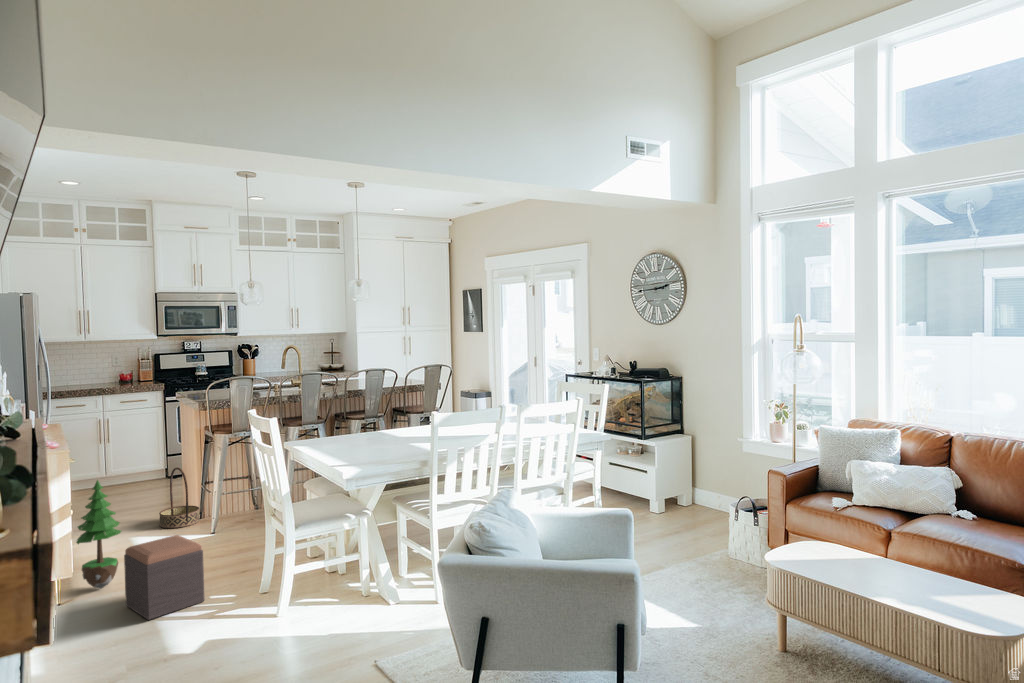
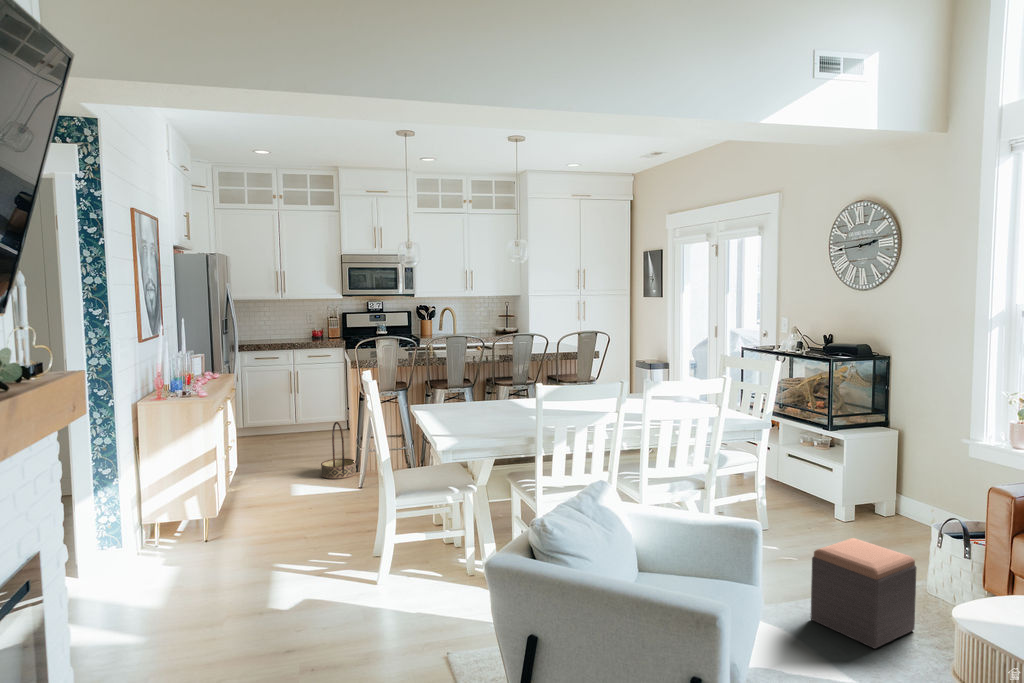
potted tree: present [76,480,121,589] -> none [229,428,268,529]
footstool: present [124,535,205,620] -> present [811,538,916,649]

